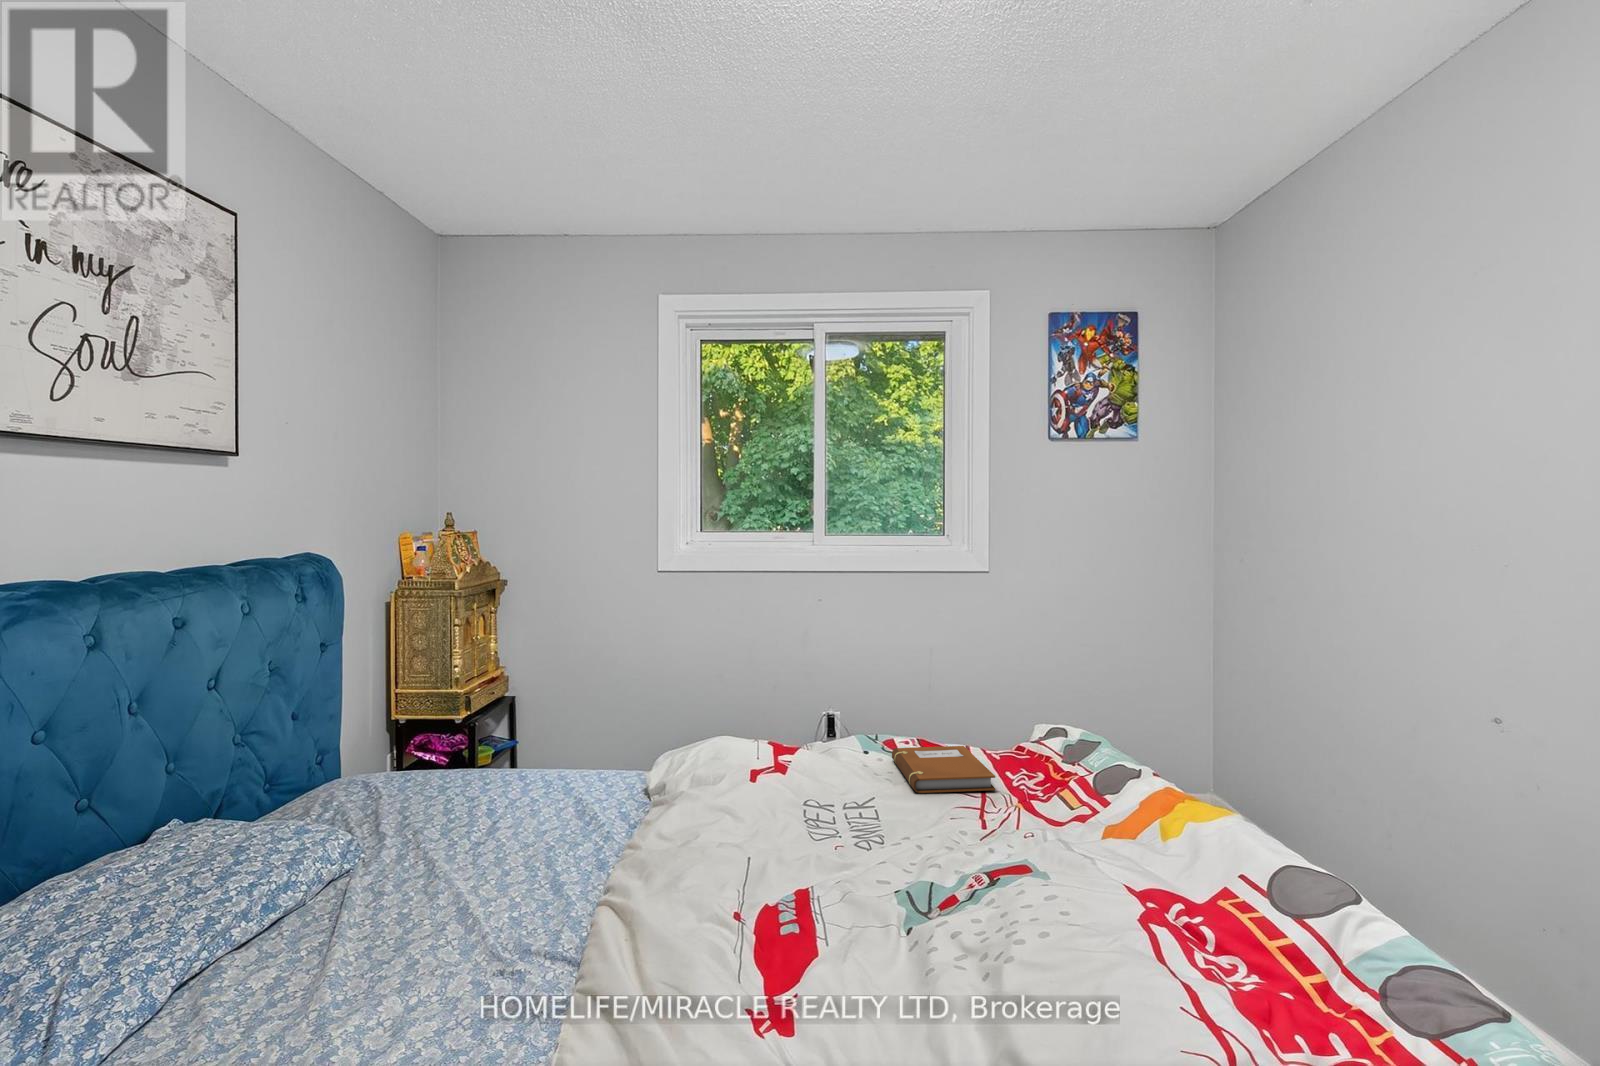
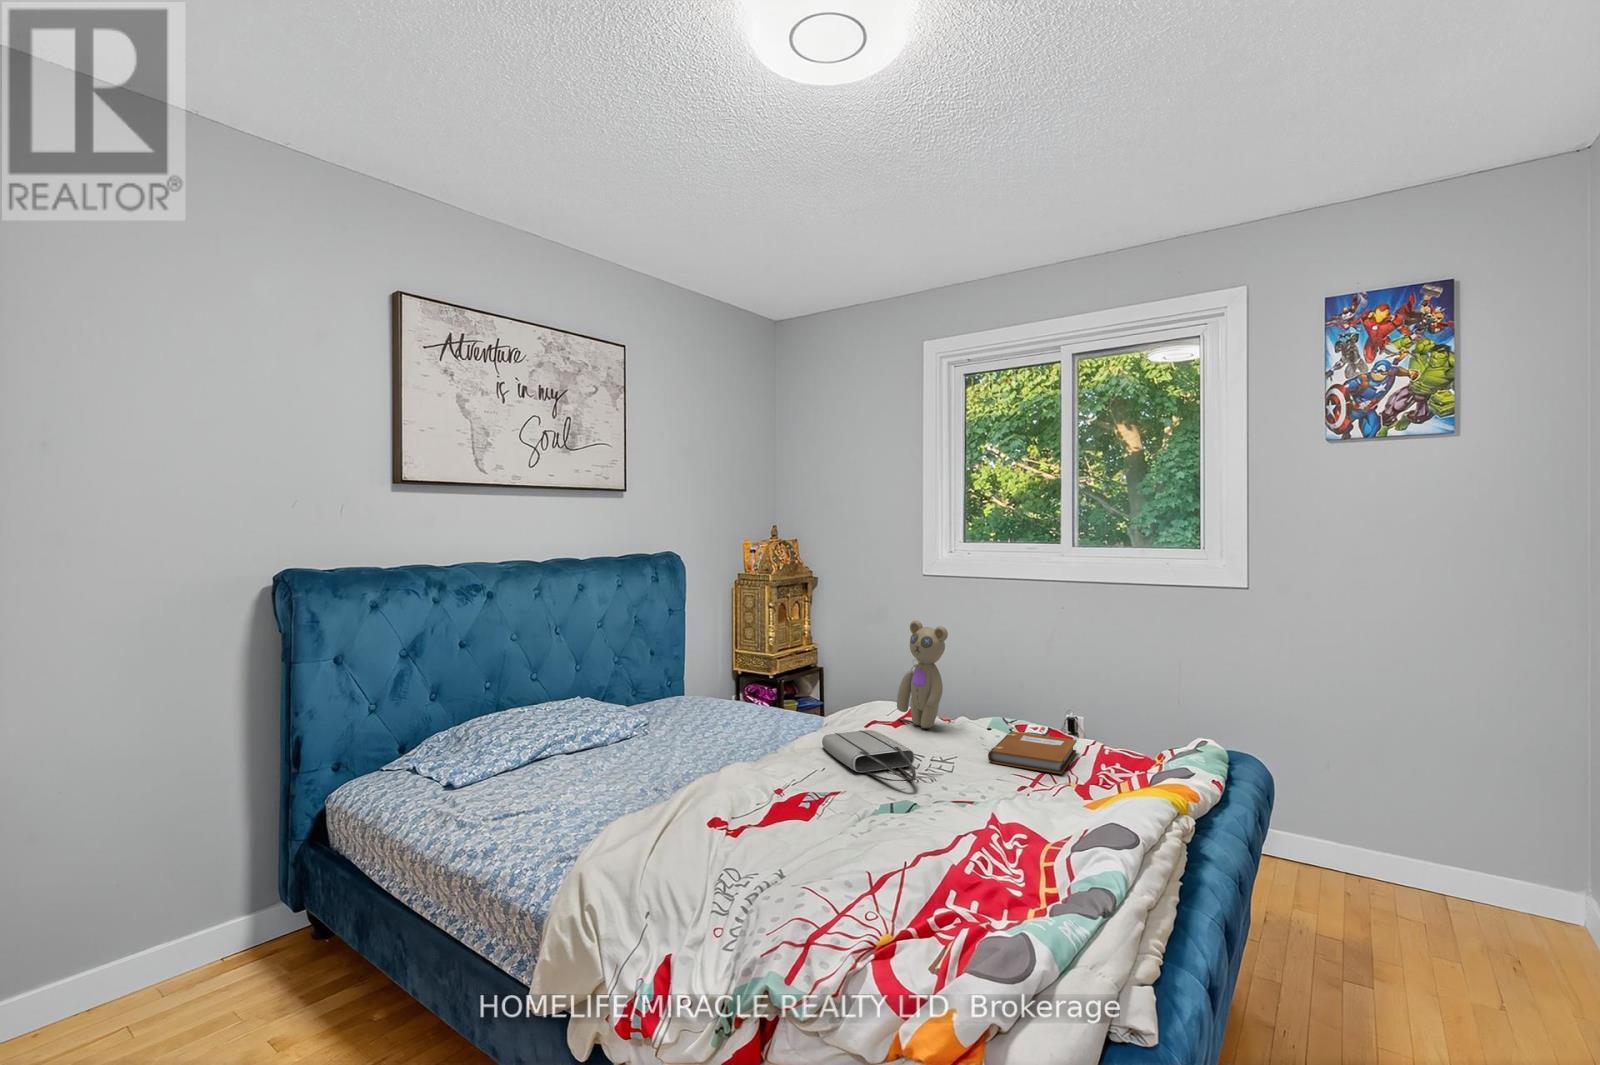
teddy bear: none [749,631,824,763] -> present [897,620,948,728]
tote bag: none [719,782,909,853] -> present [822,730,916,781]

